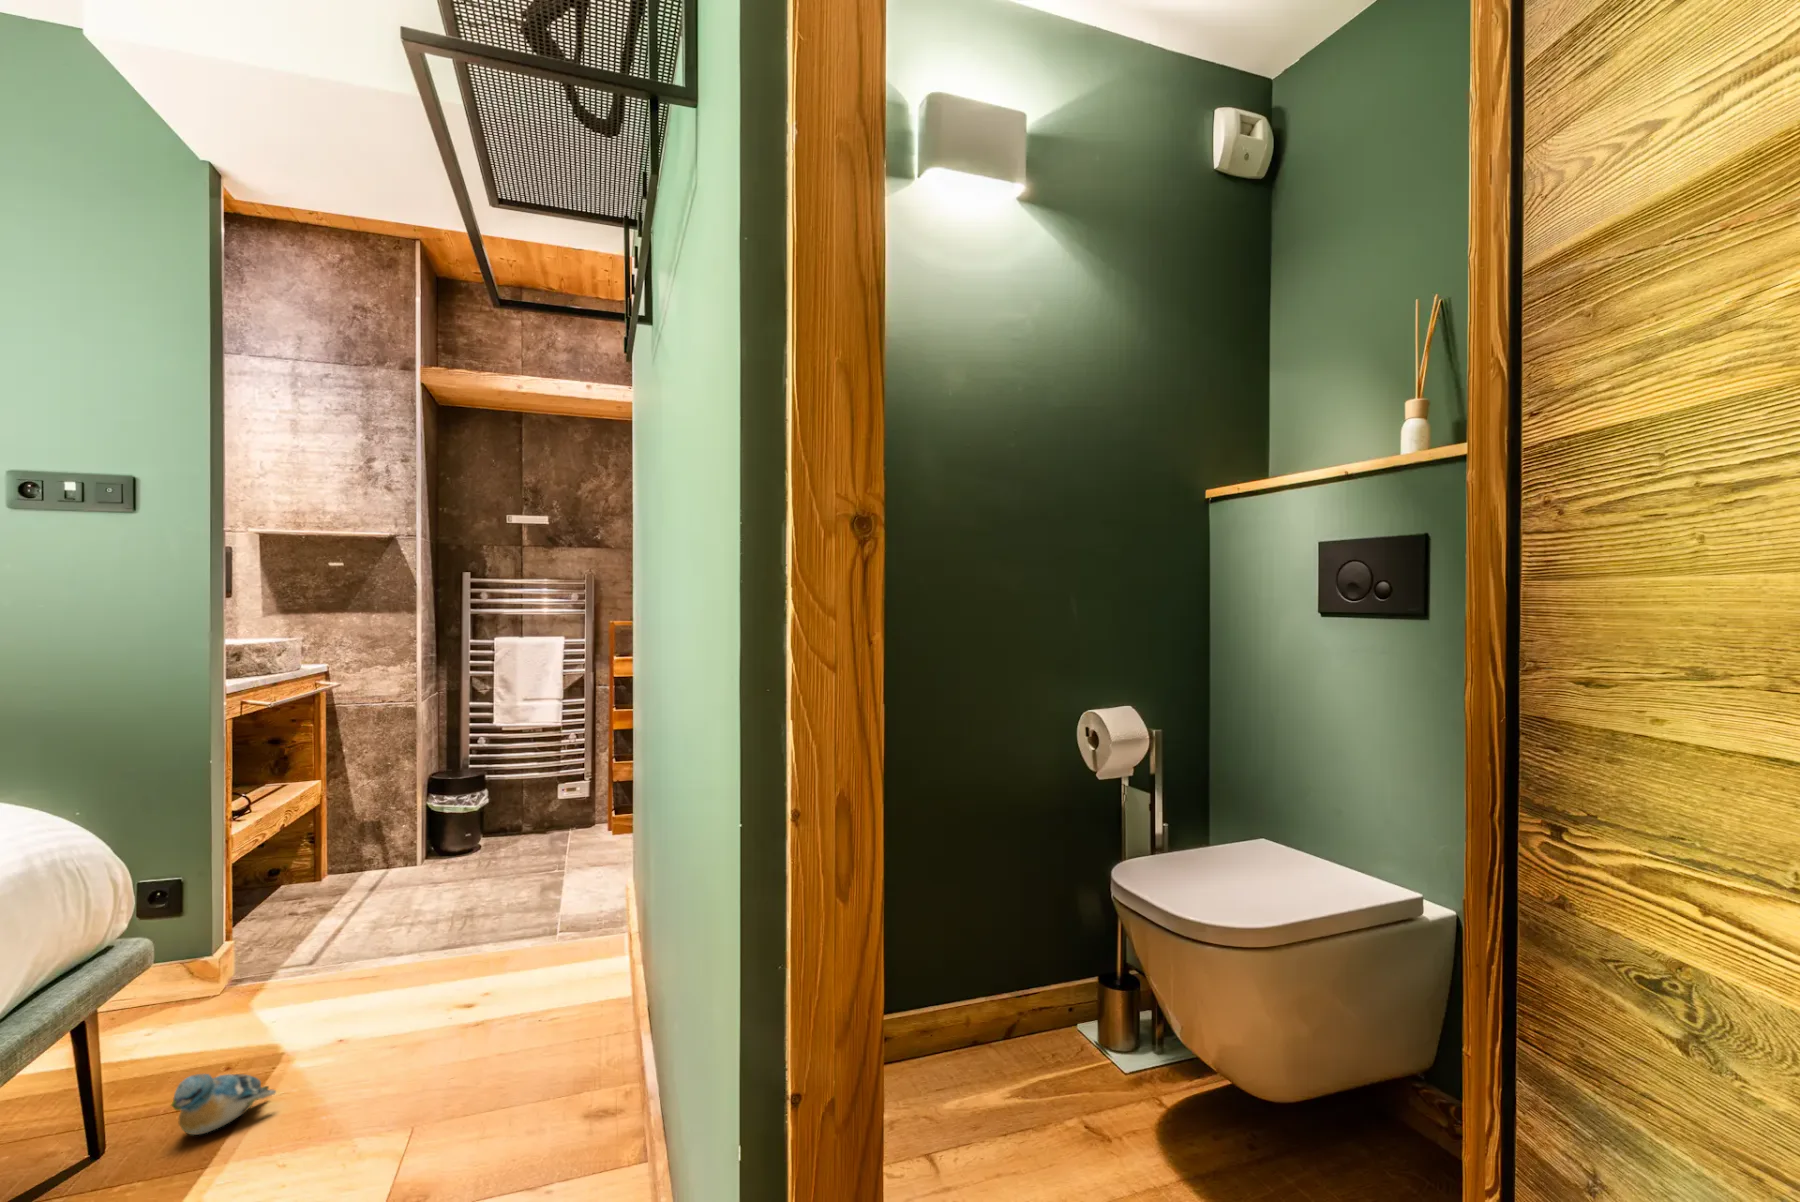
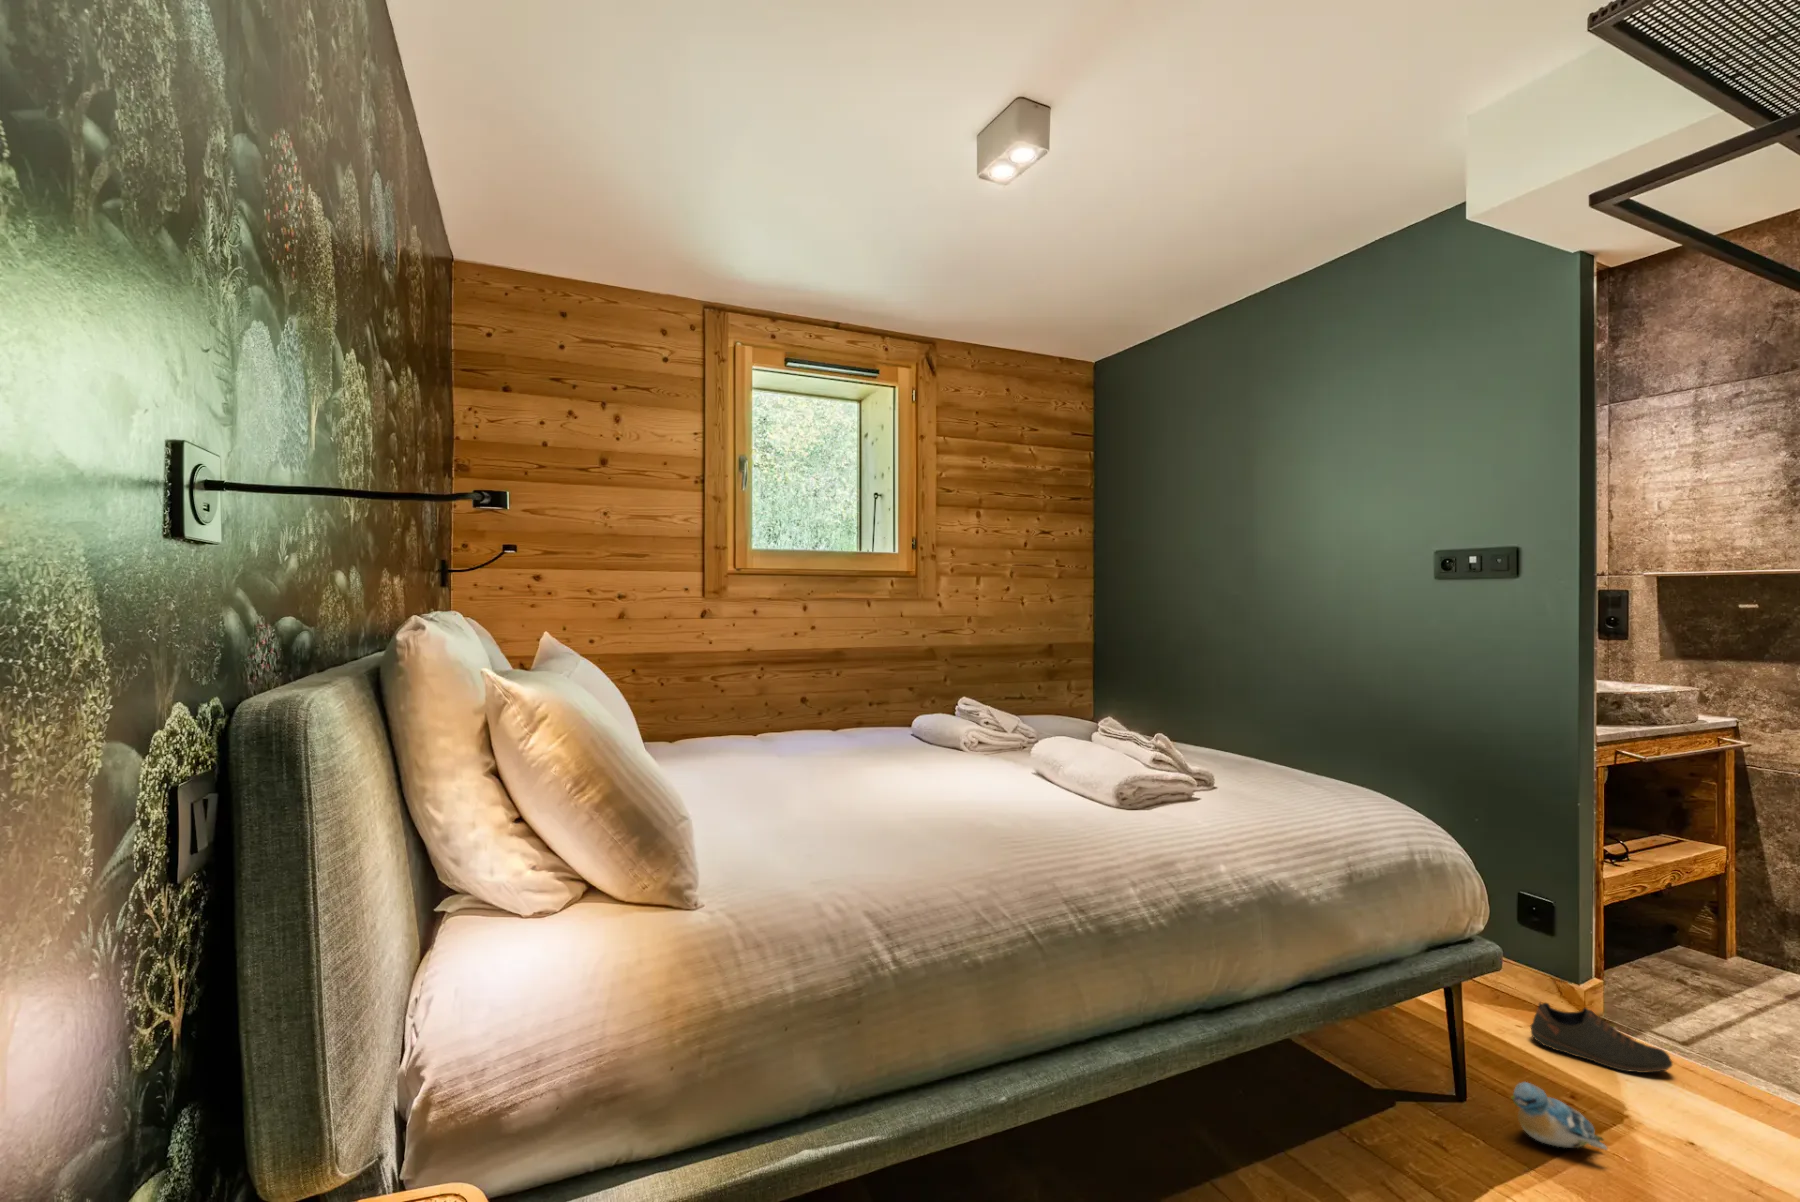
shoe: none [167,972,309,1036] -> present [1530,1003,1672,1073]

